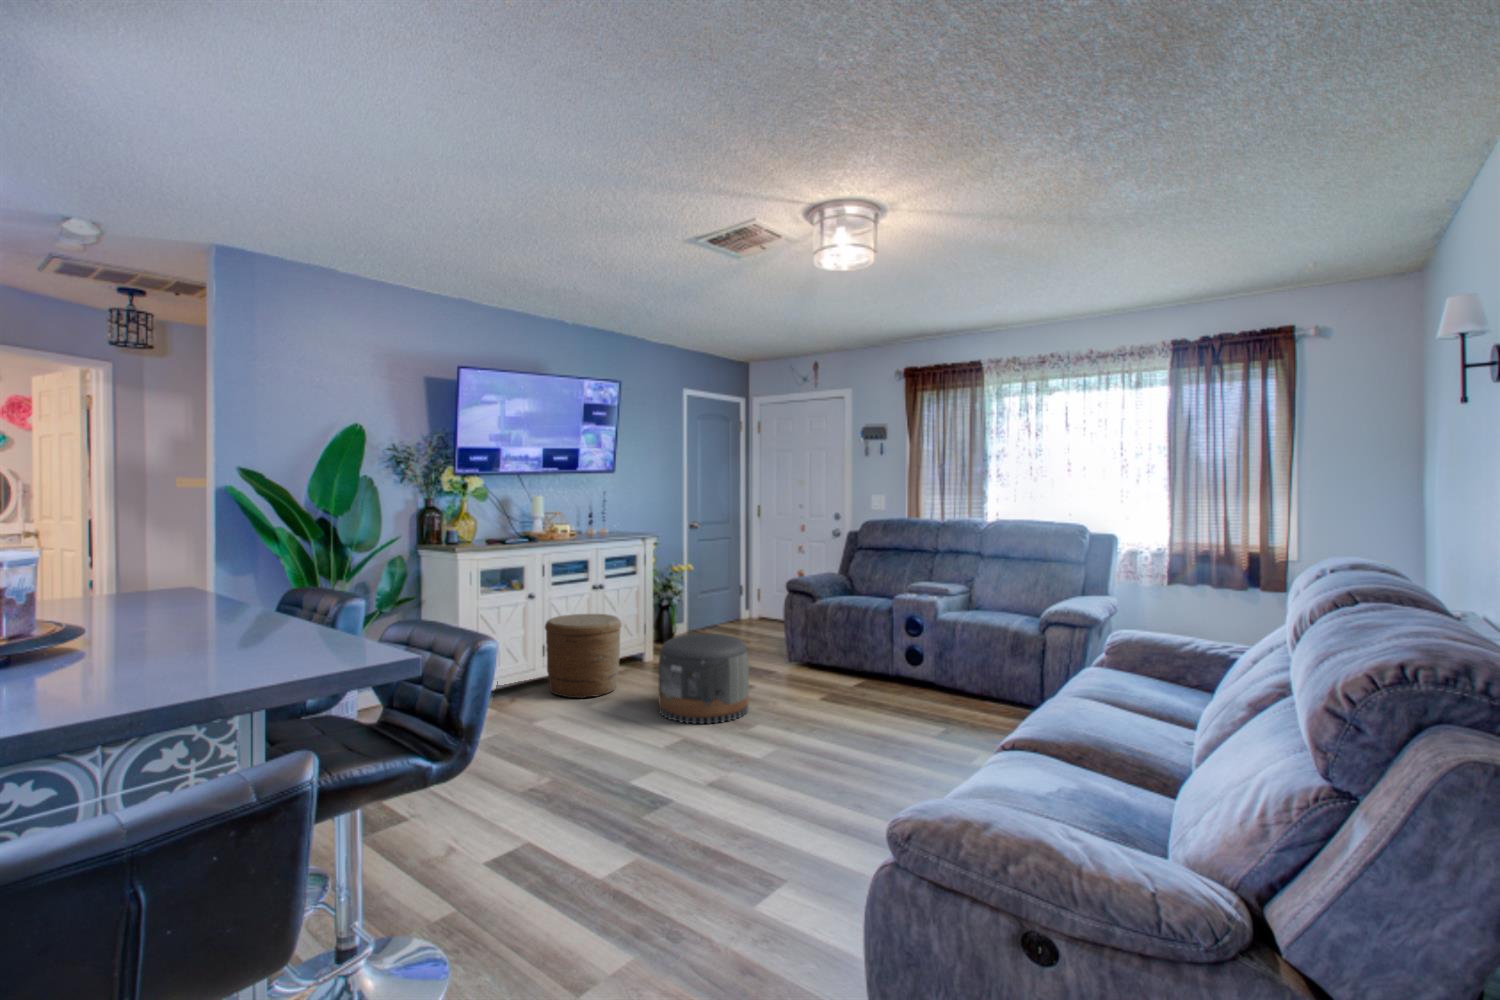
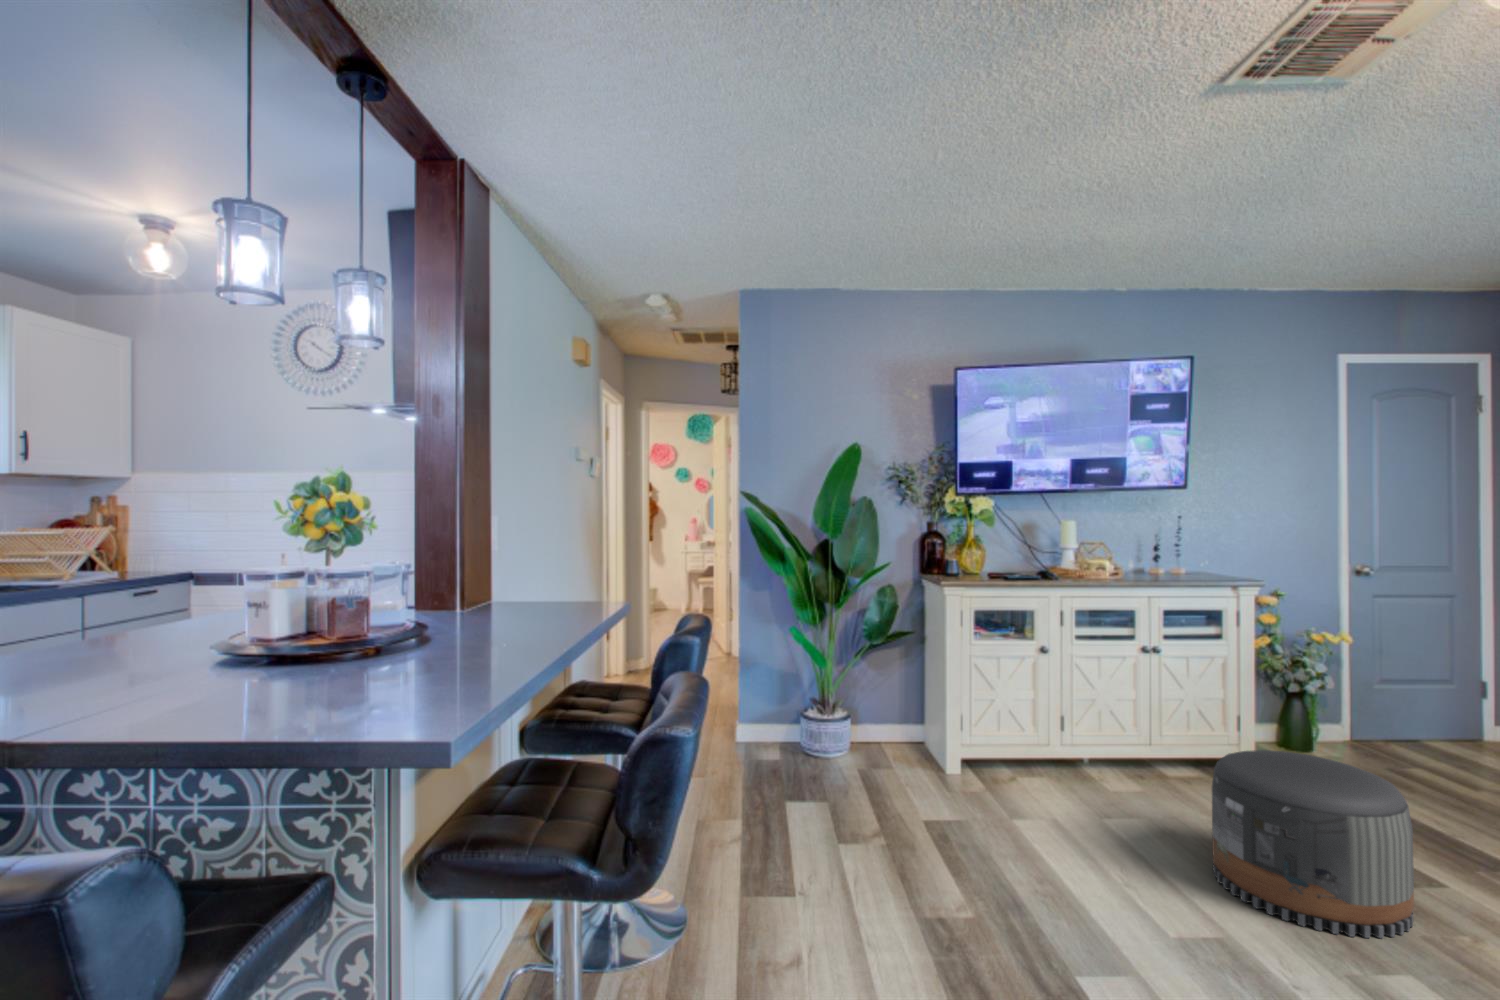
woven basket: present [545,614,622,698] -> none [1056,681,1173,808]

